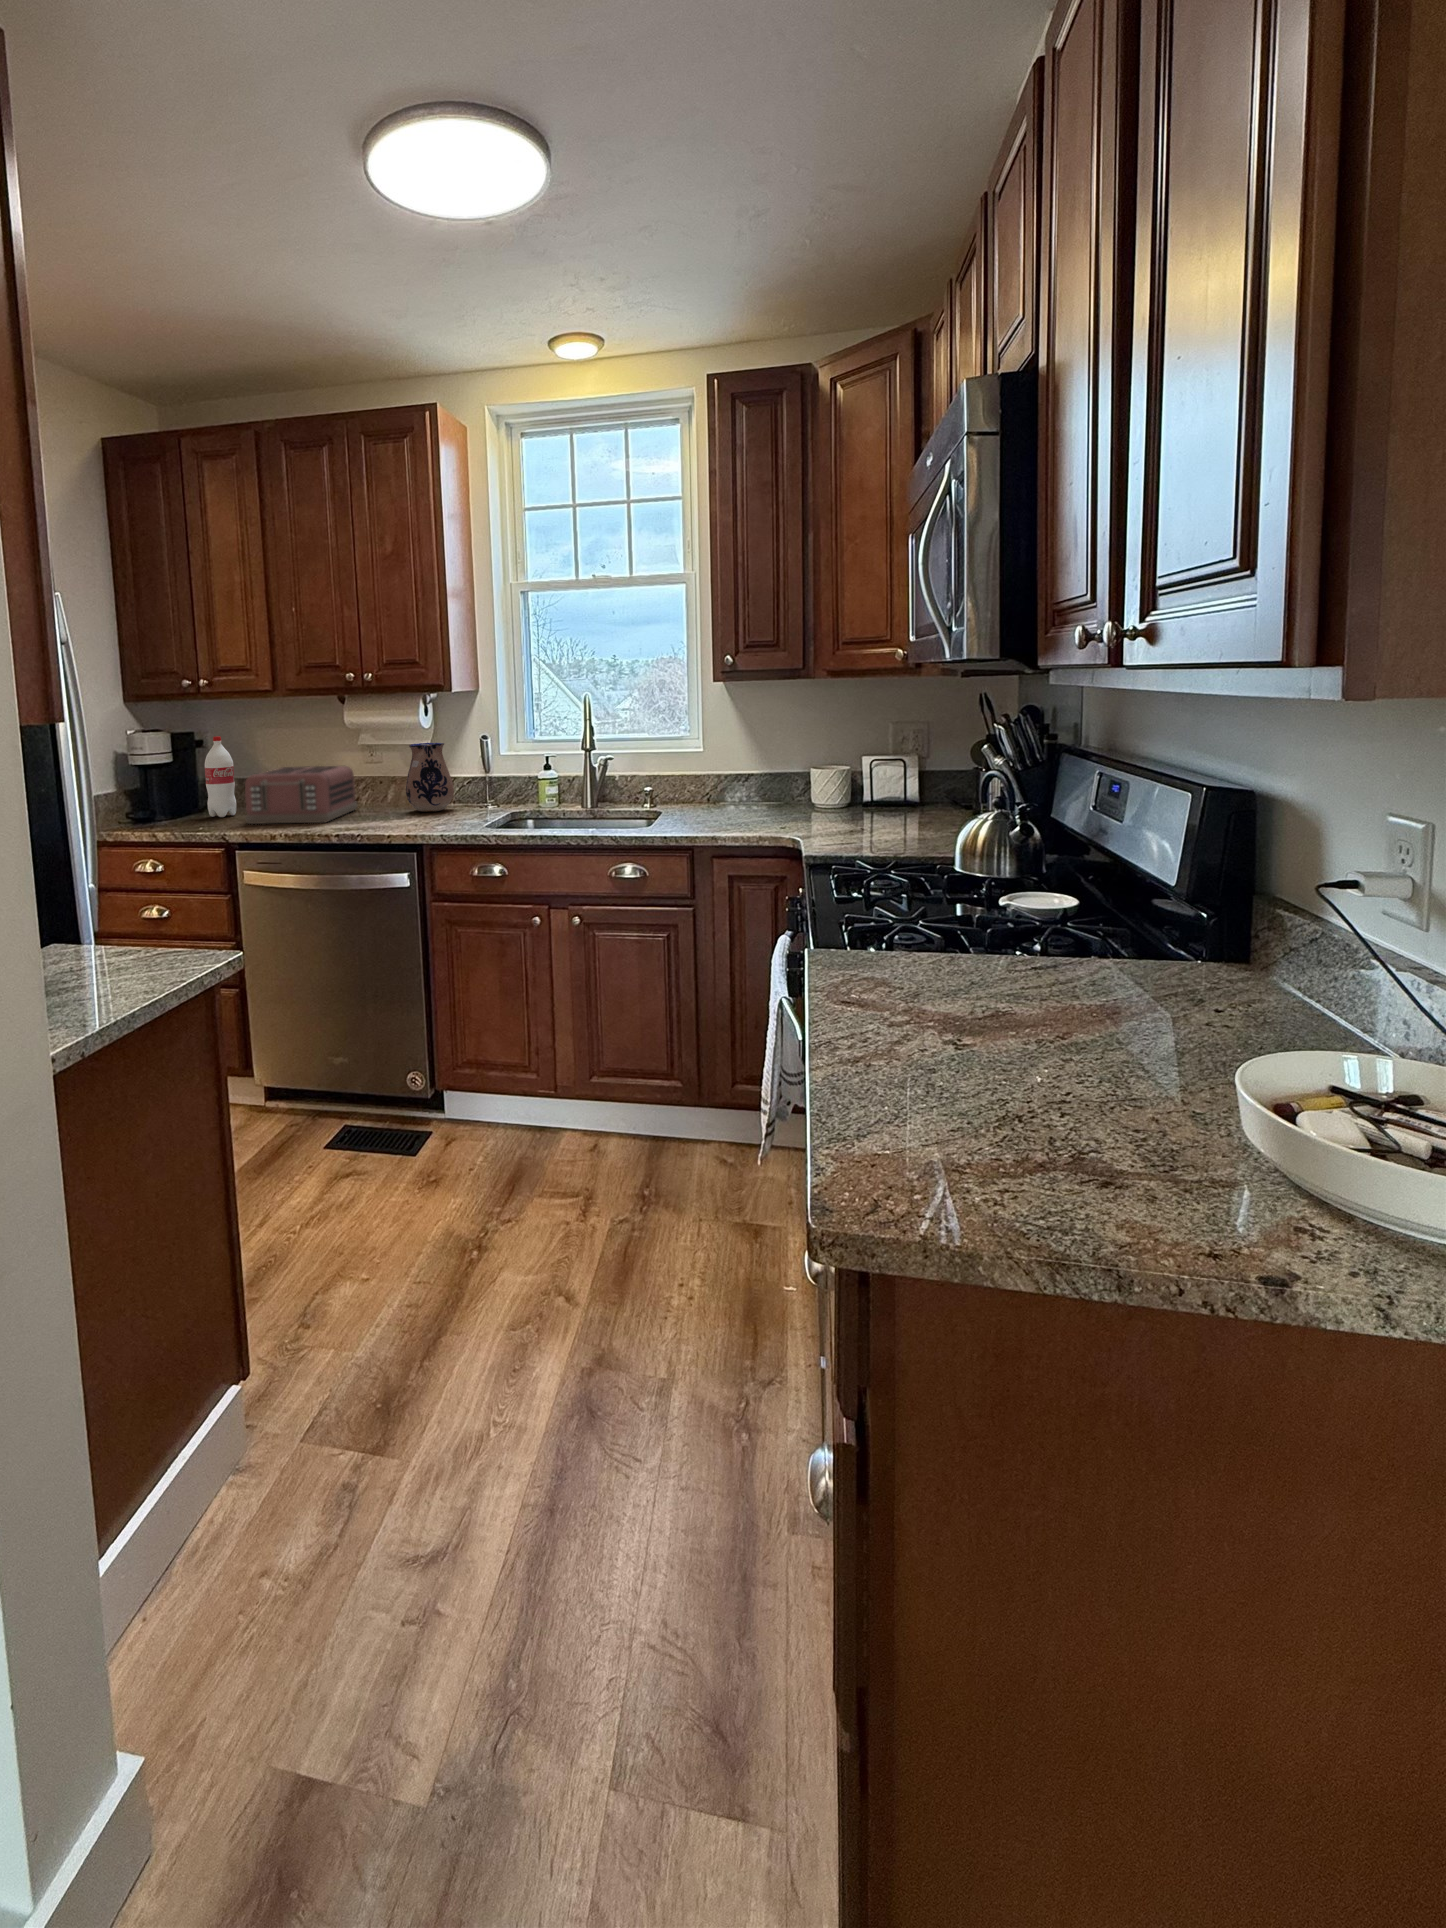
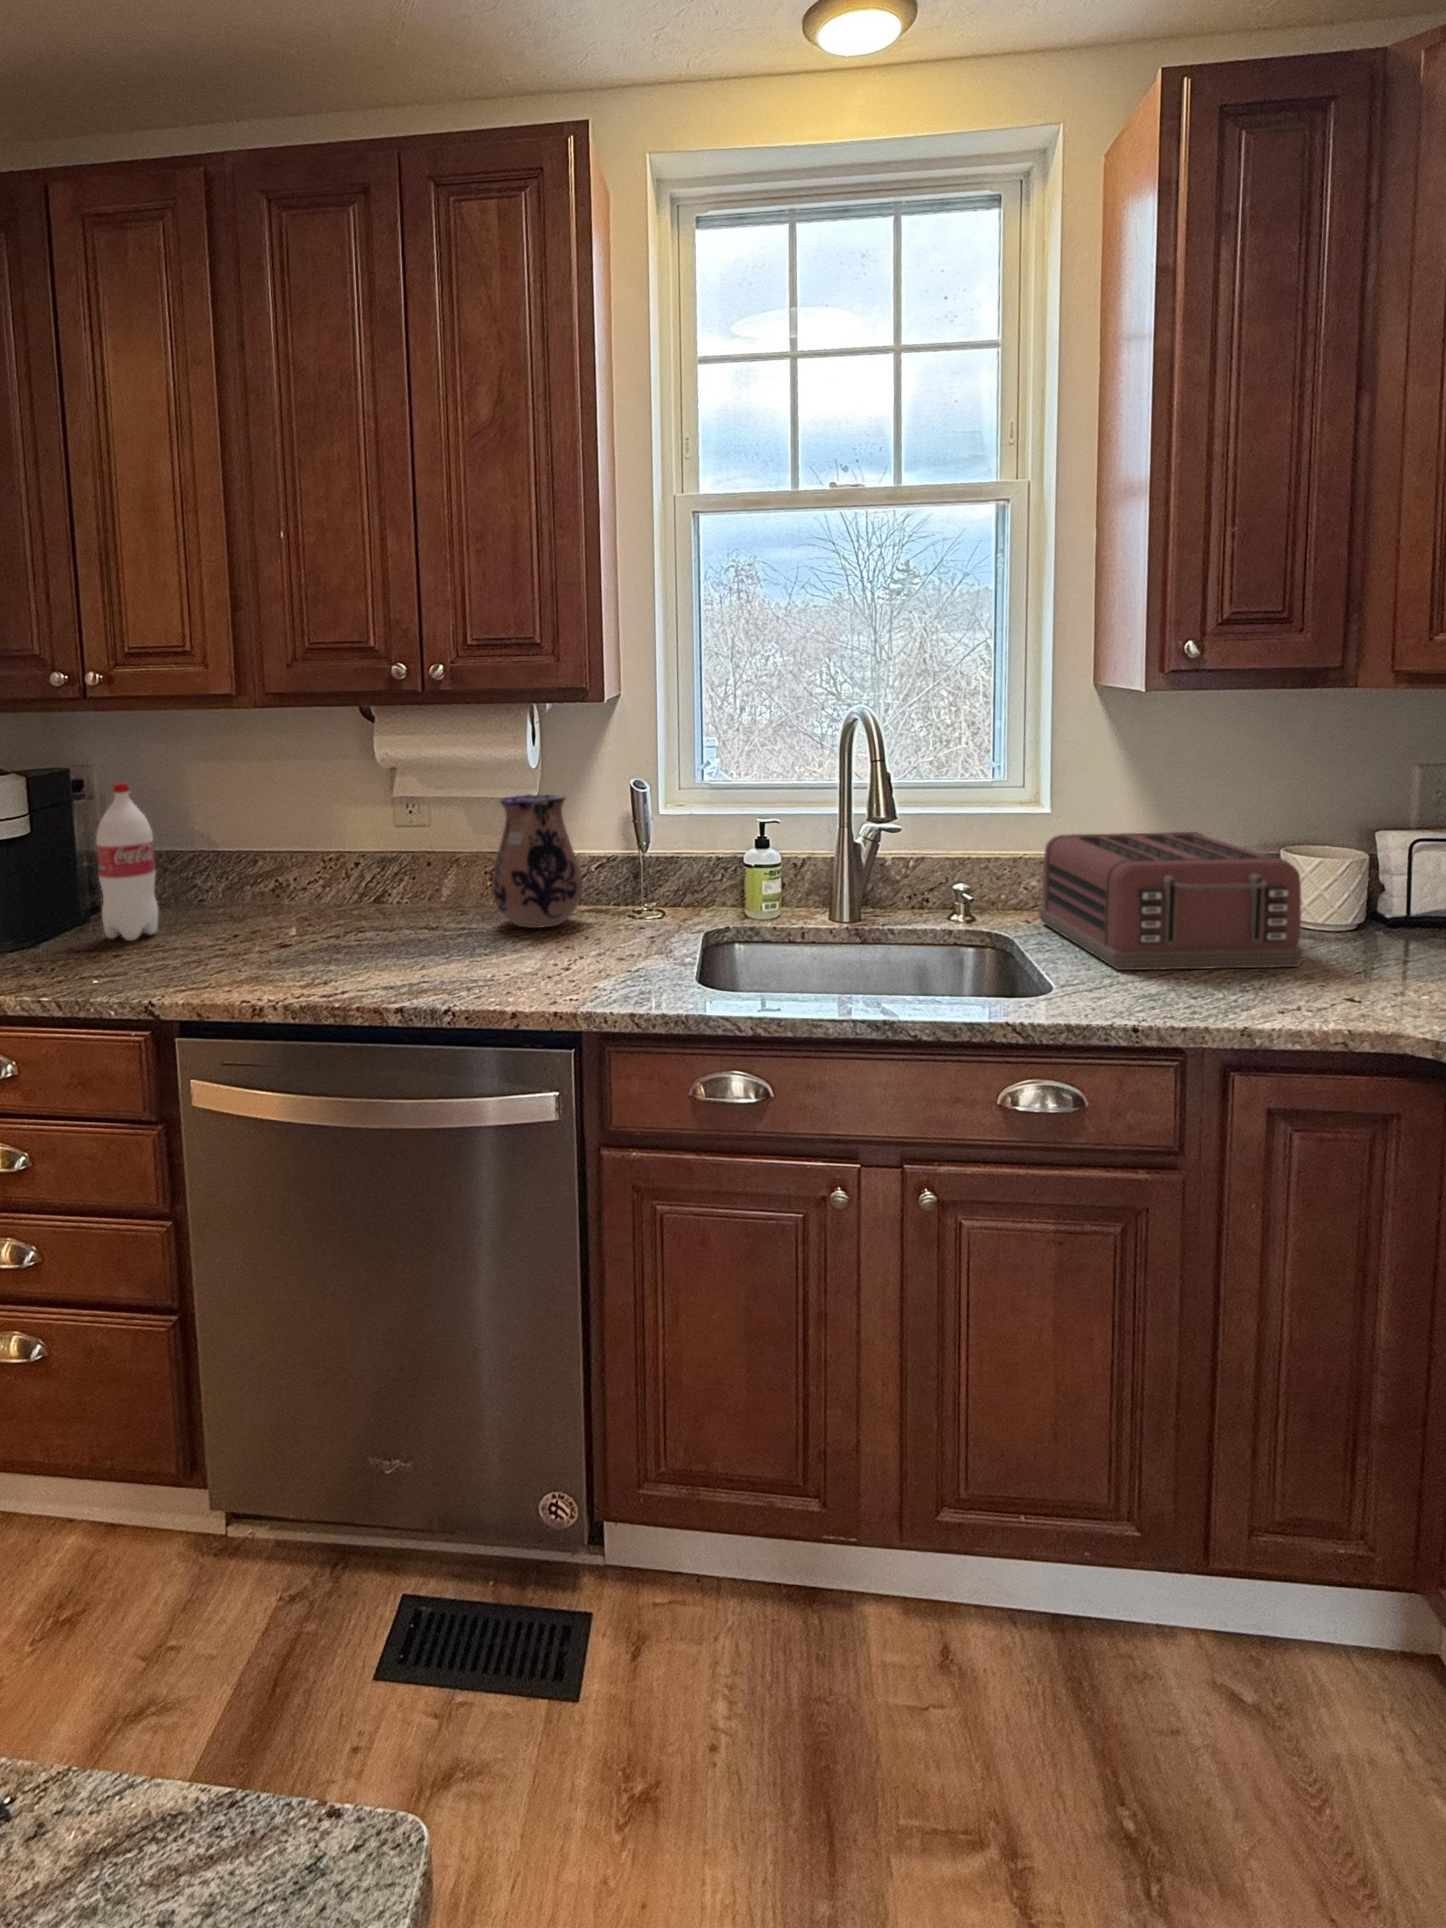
toaster: present [245,766,357,824] -> present [1039,832,1304,970]

